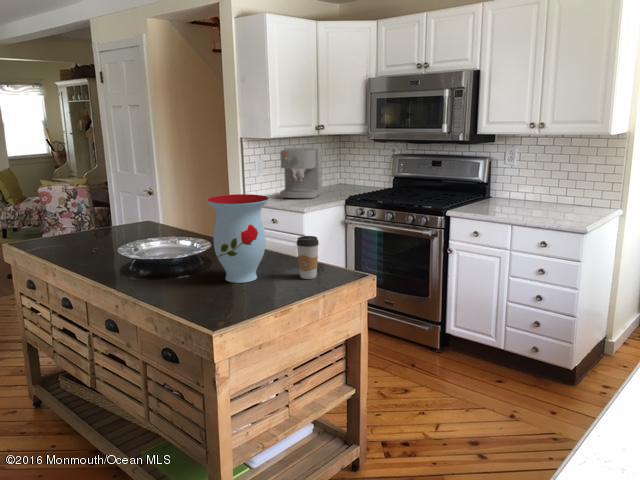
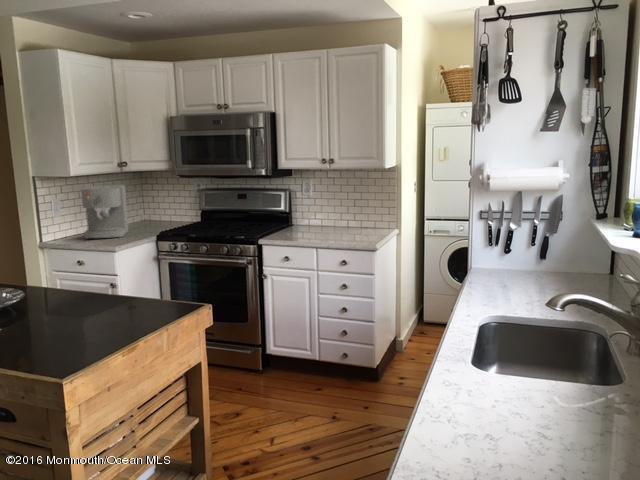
vase: present [206,194,269,283] -> none [30,238,100,330]
coffee cup: present [297,236,319,279] -> none [131,275,153,317]

